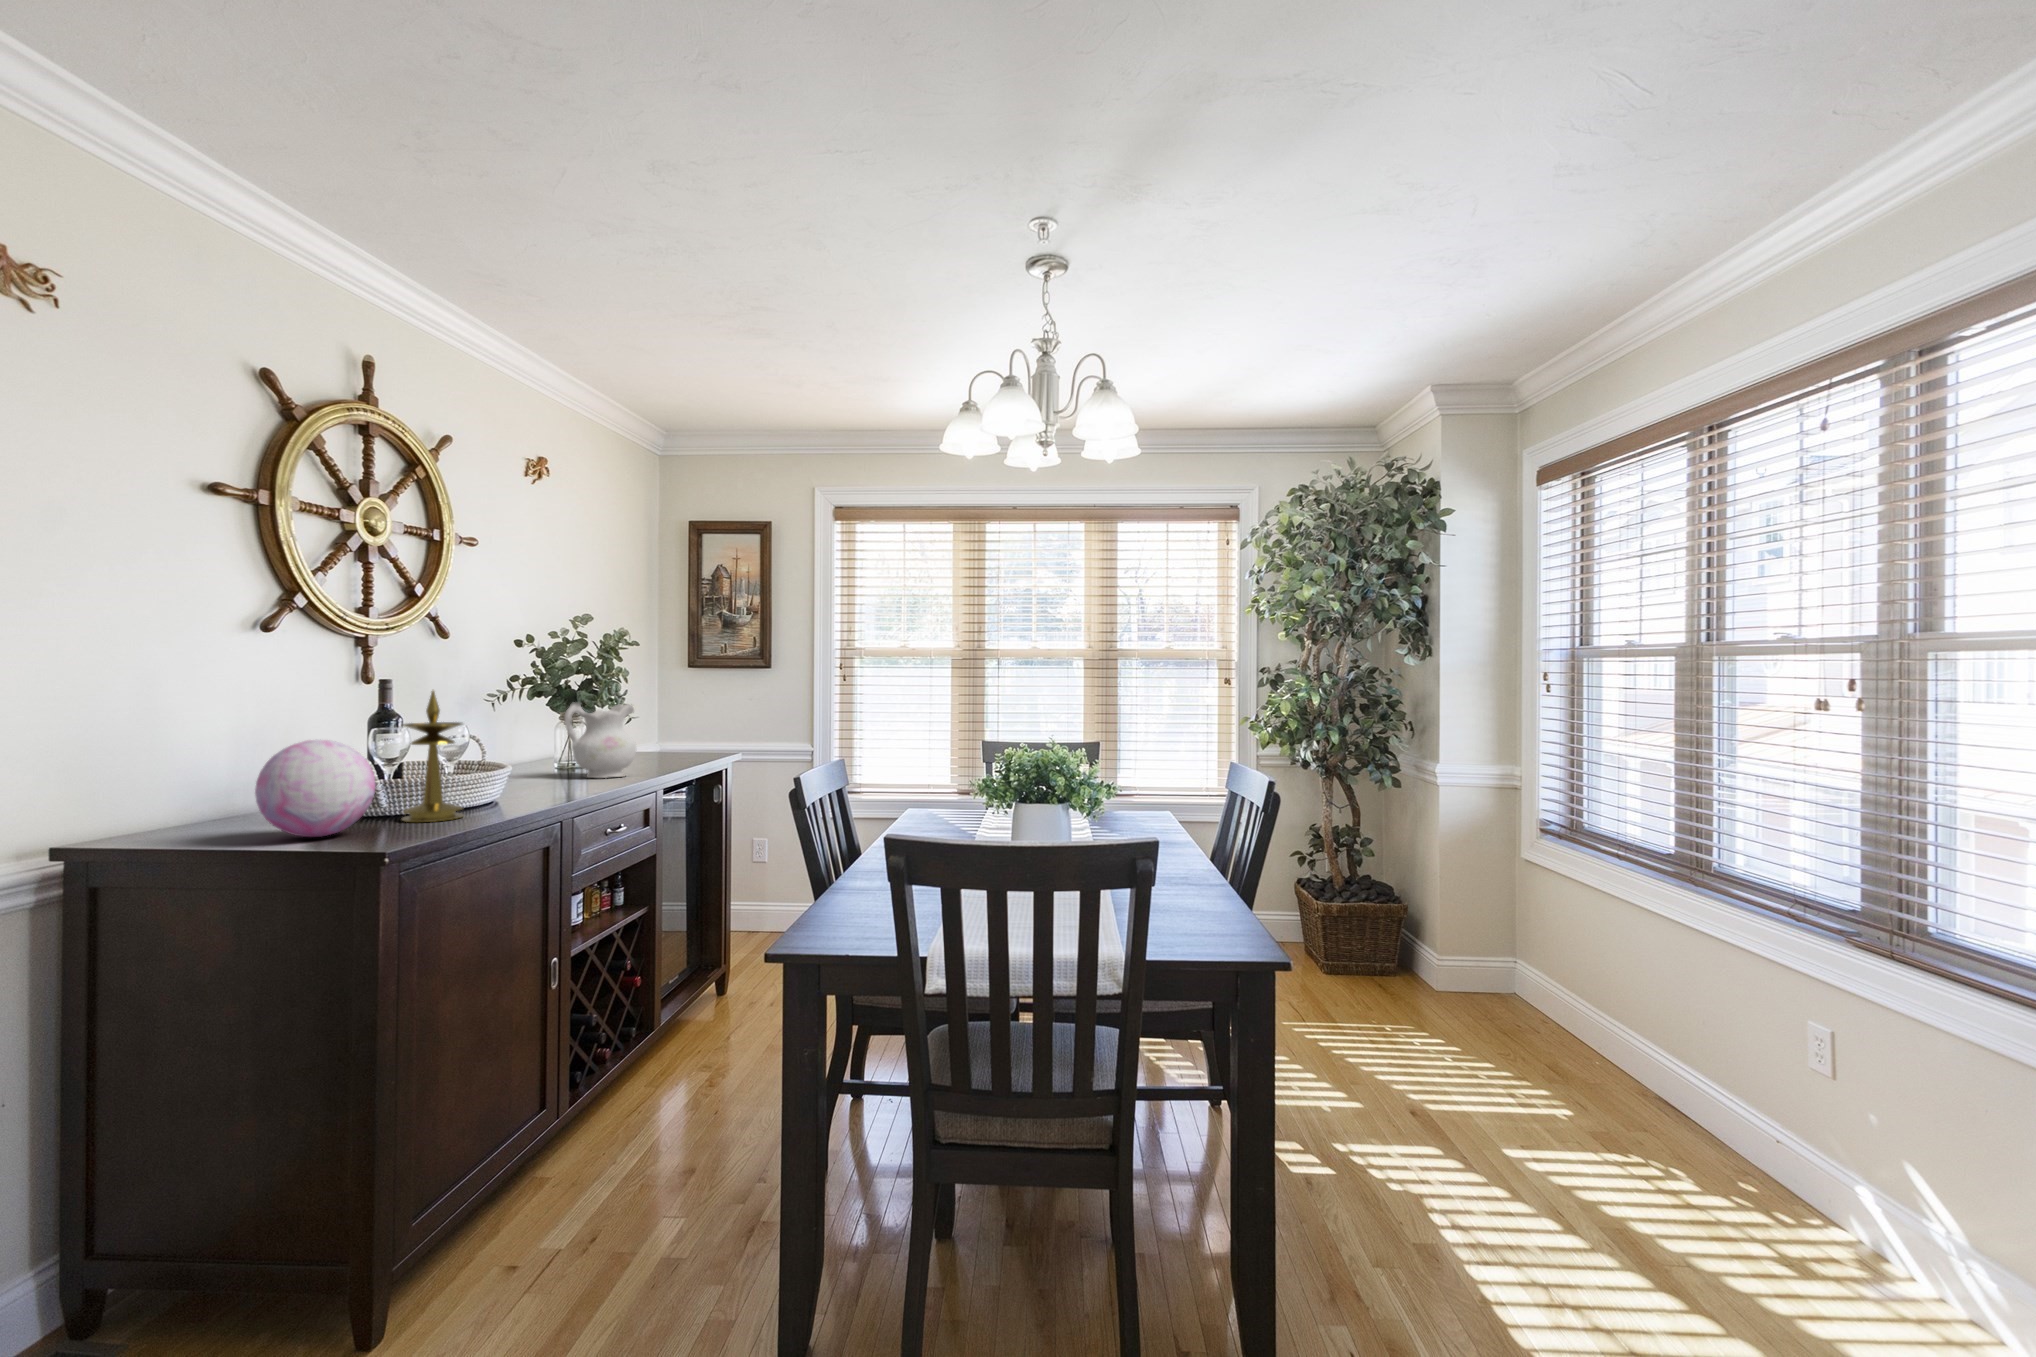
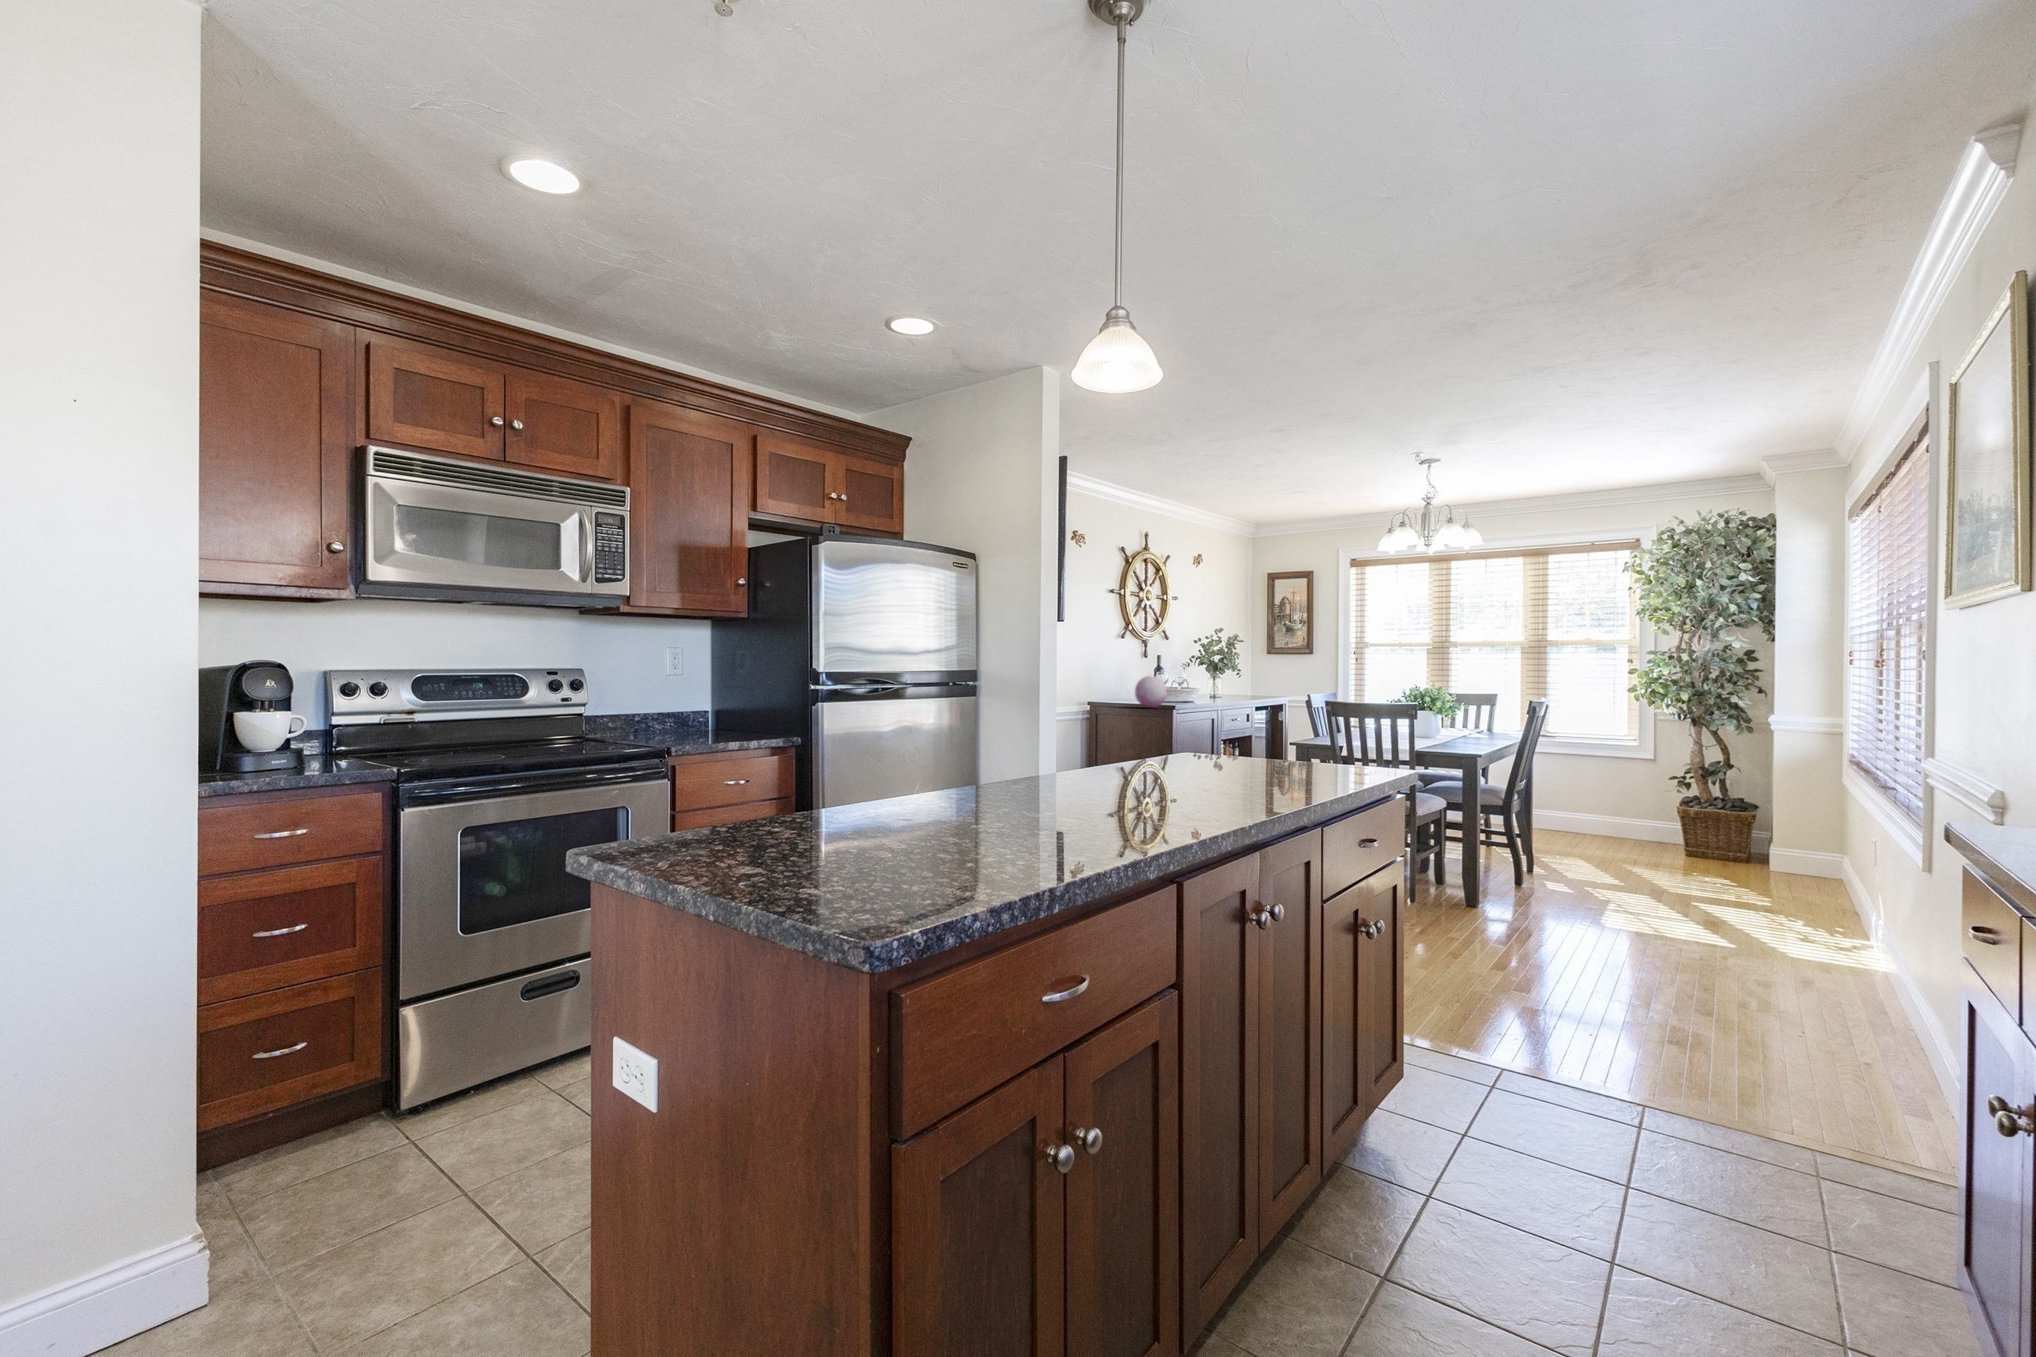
candlestick: present [402,691,463,822] -> none [1170,660,1190,707]
ceramic pitcher: present [565,702,636,778] -> none [1216,668,1246,703]

